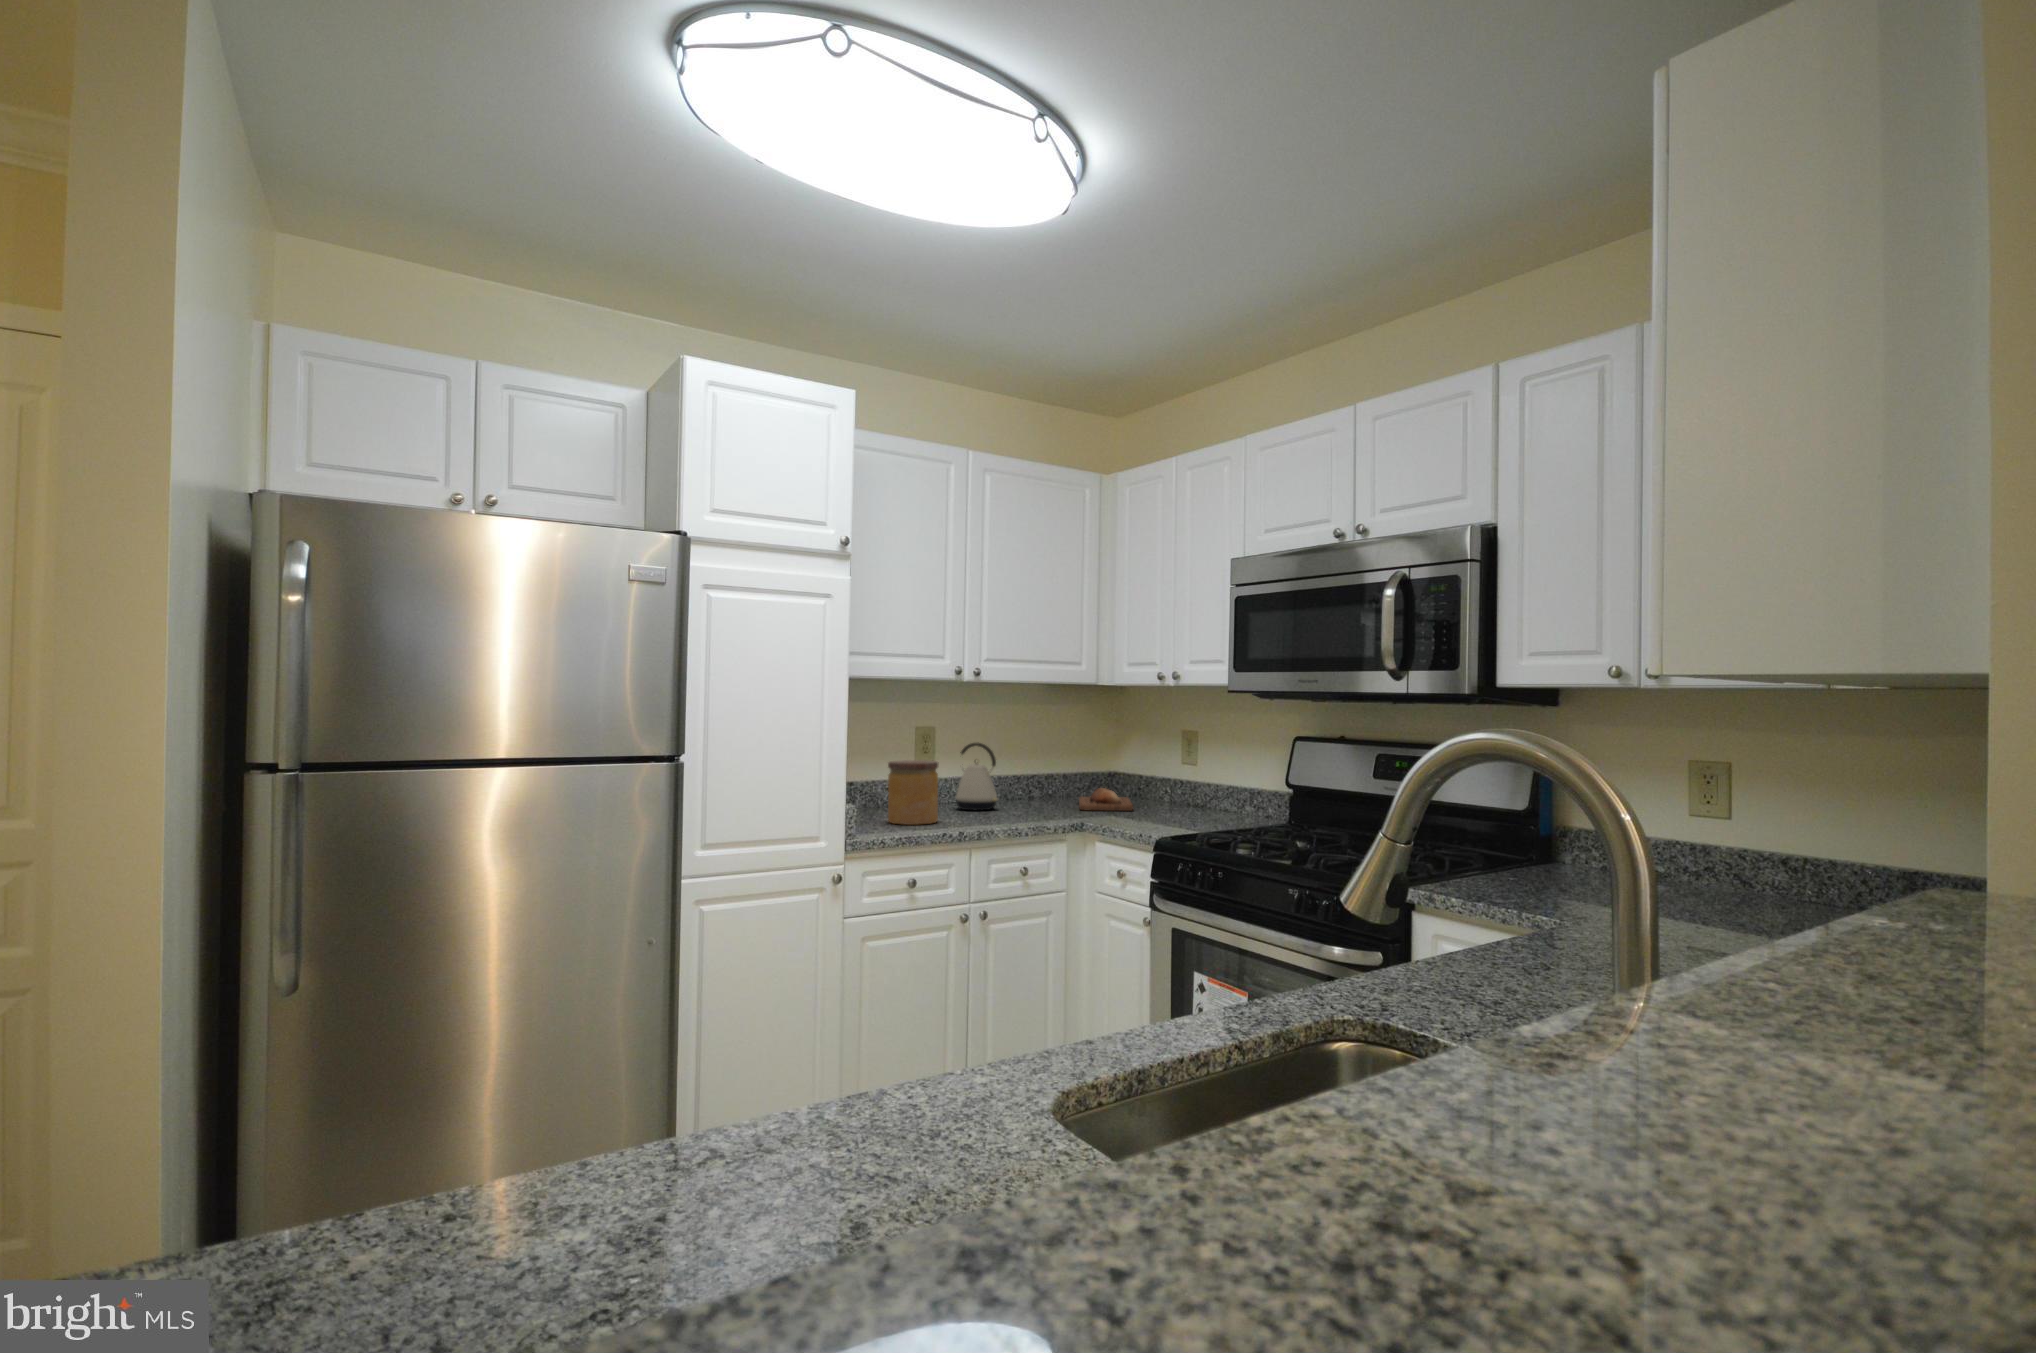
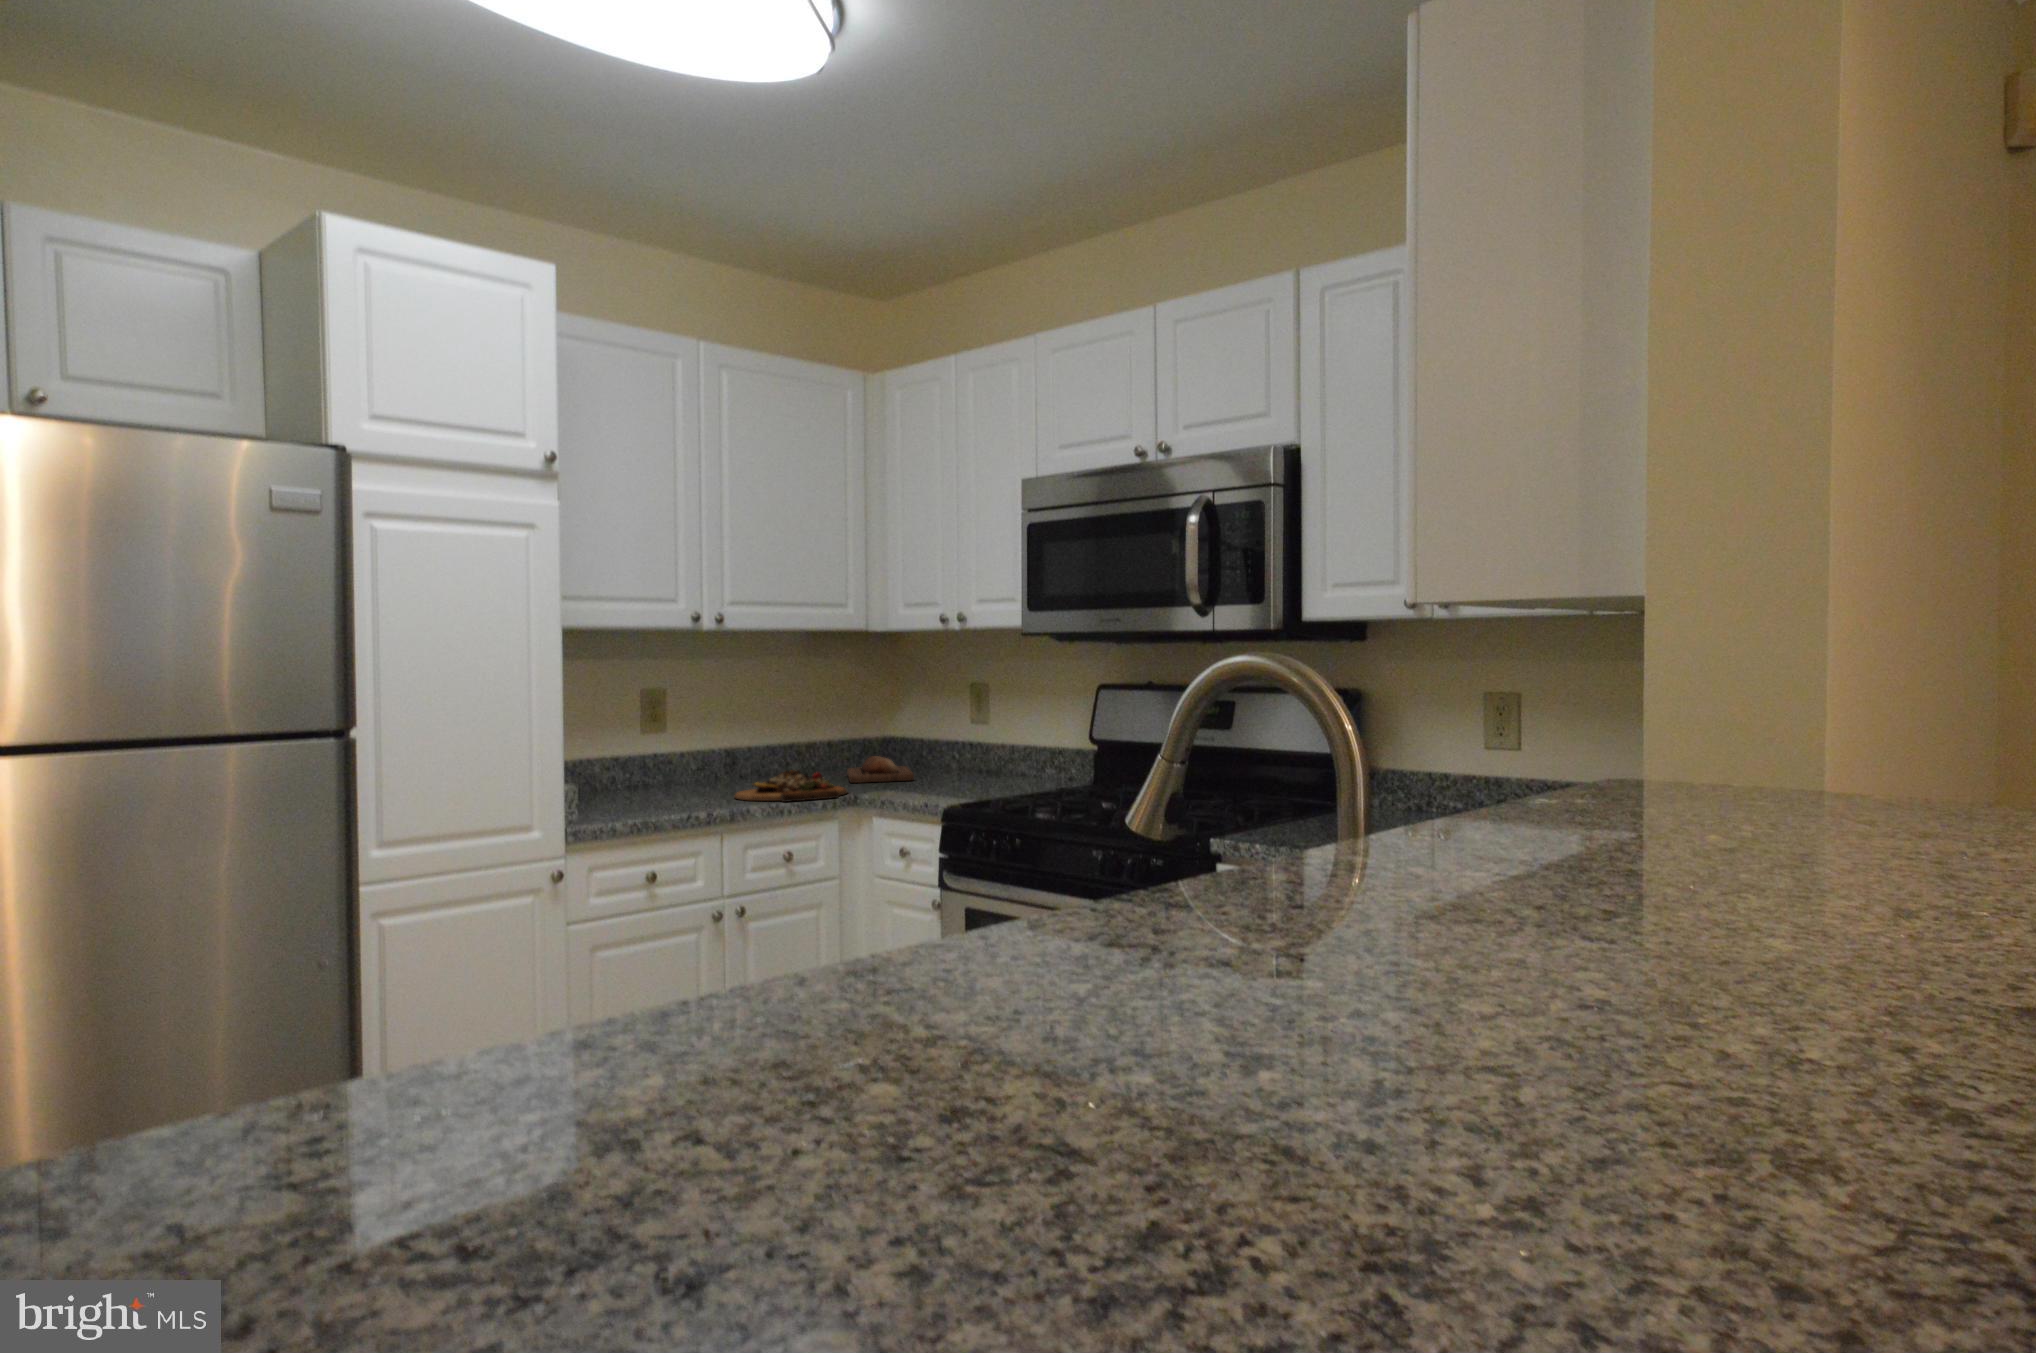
kettle: present [956,743,998,810] -> none [689,706,750,790]
jar: present [888,760,938,825] -> none [610,729,676,809]
cutting board: none [984,798,1077,825] -> present [735,770,847,802]

